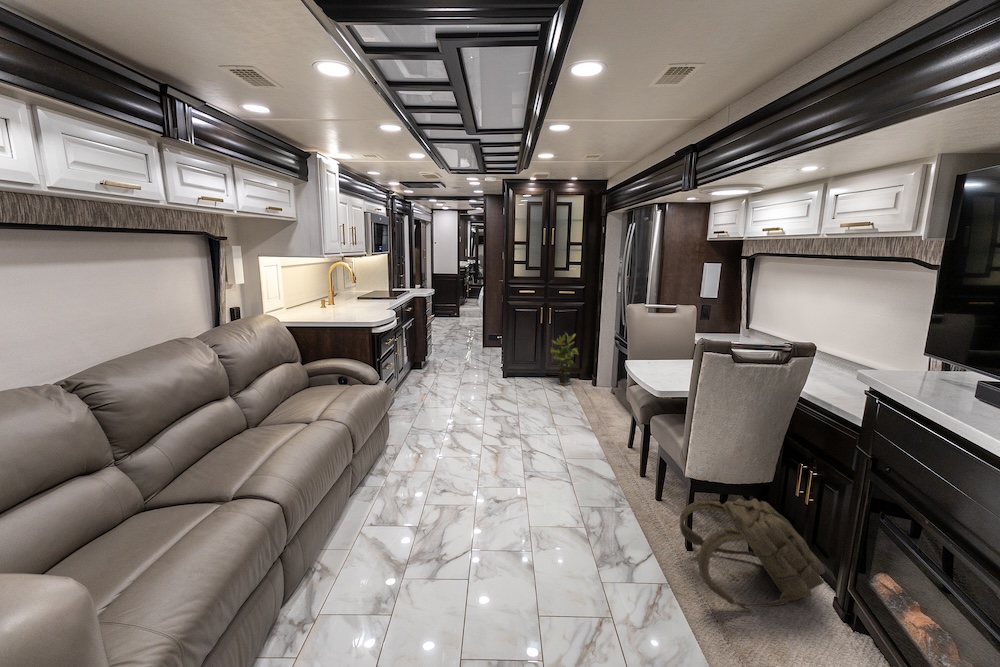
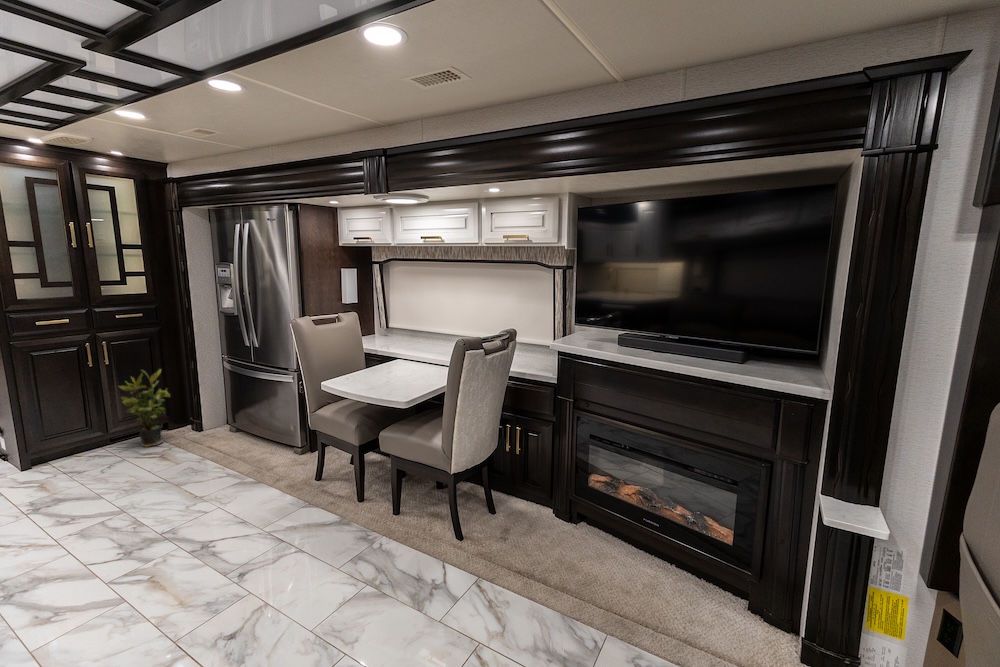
backpack: present [680,498,825,611] -> none [457,465,553,559]

